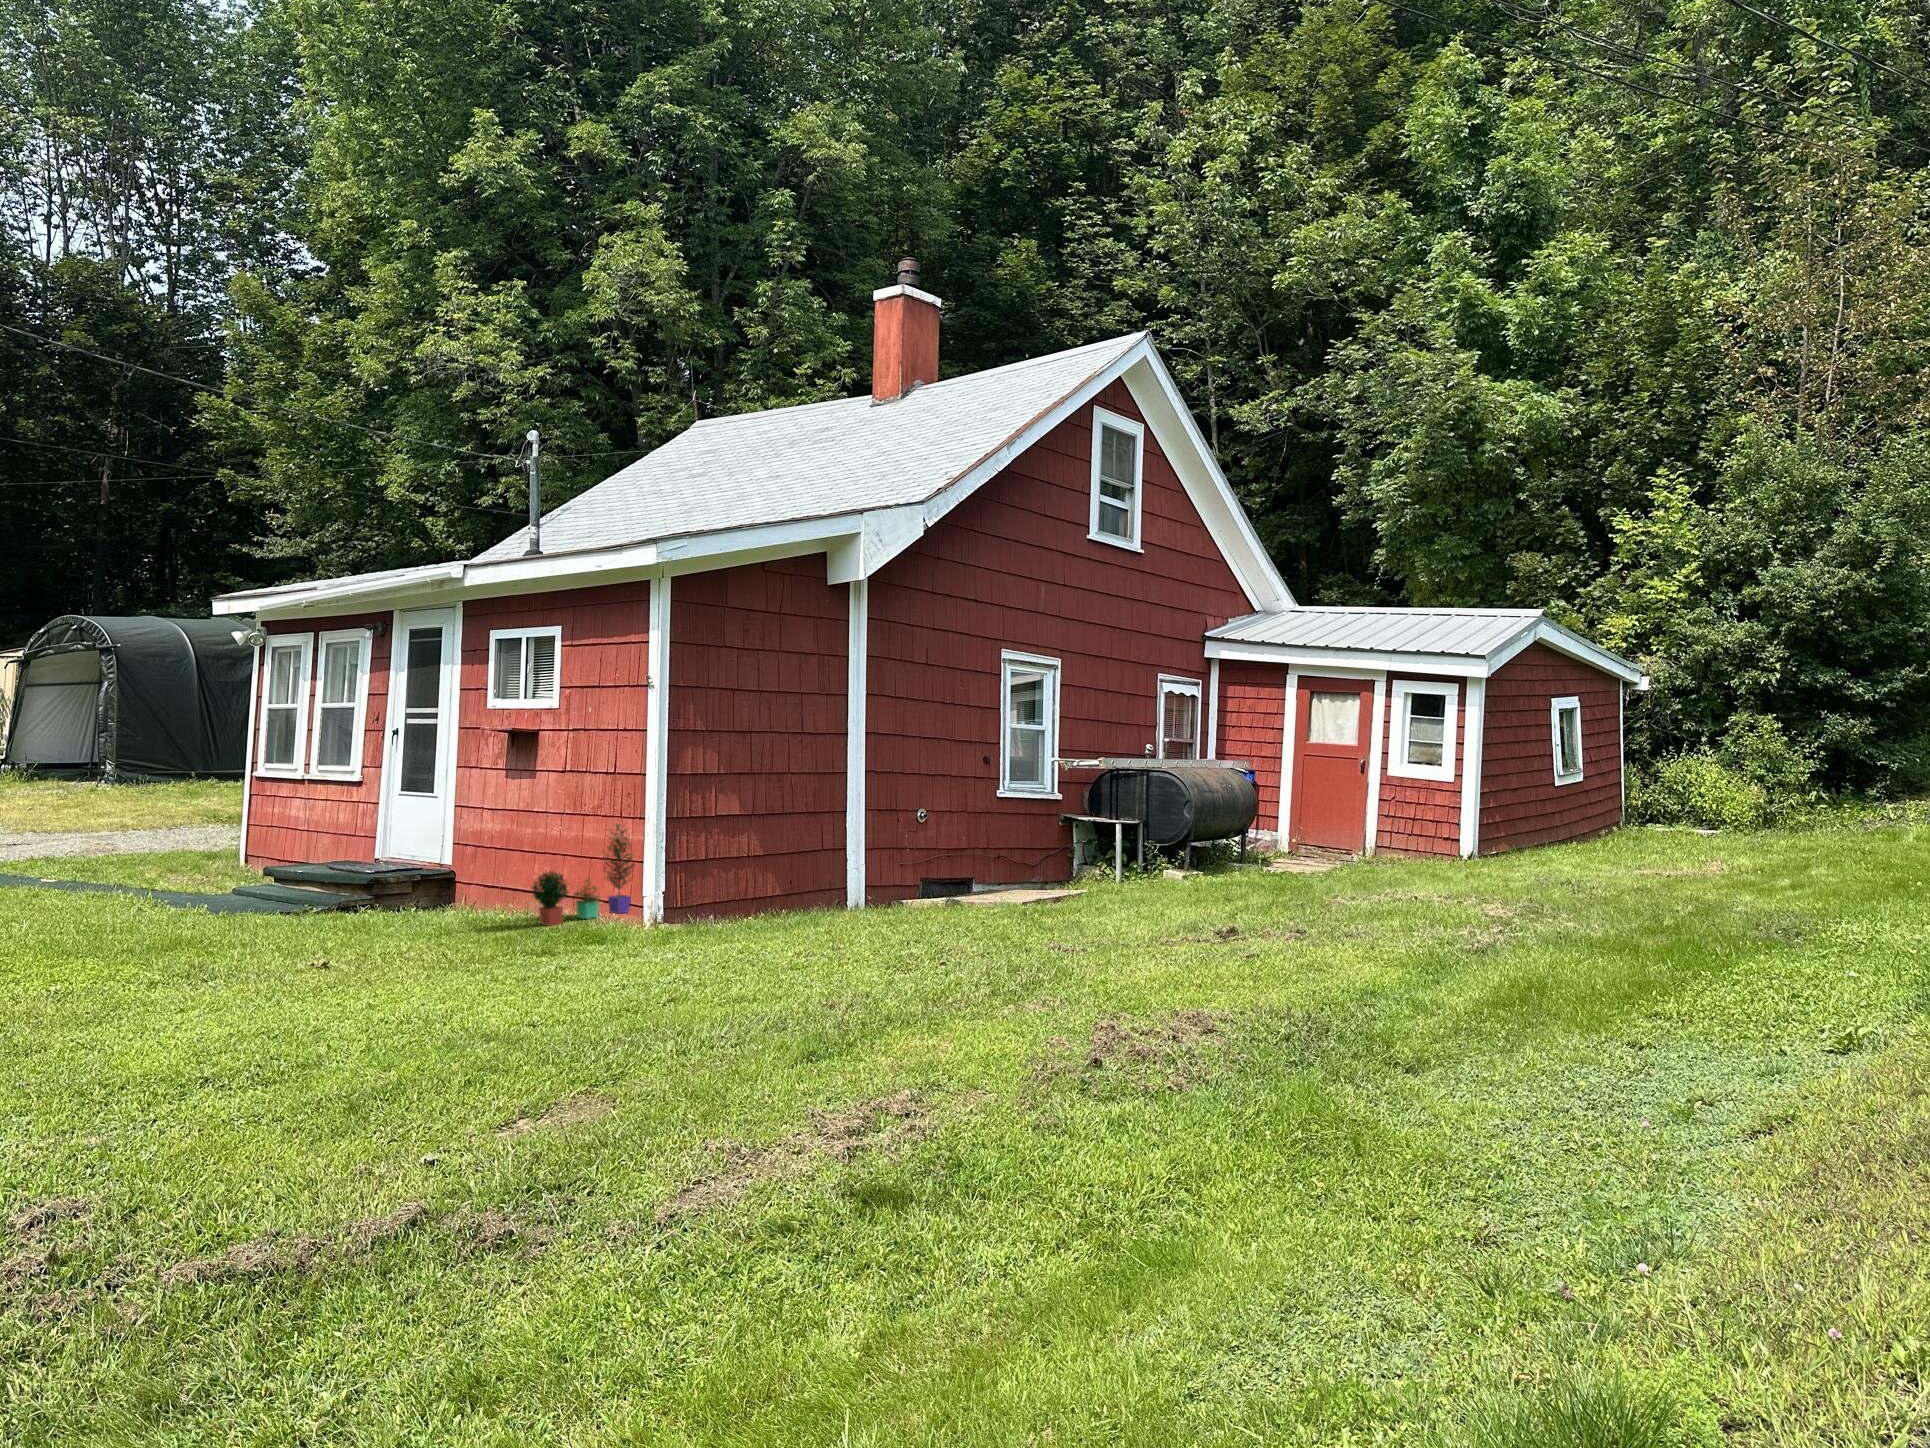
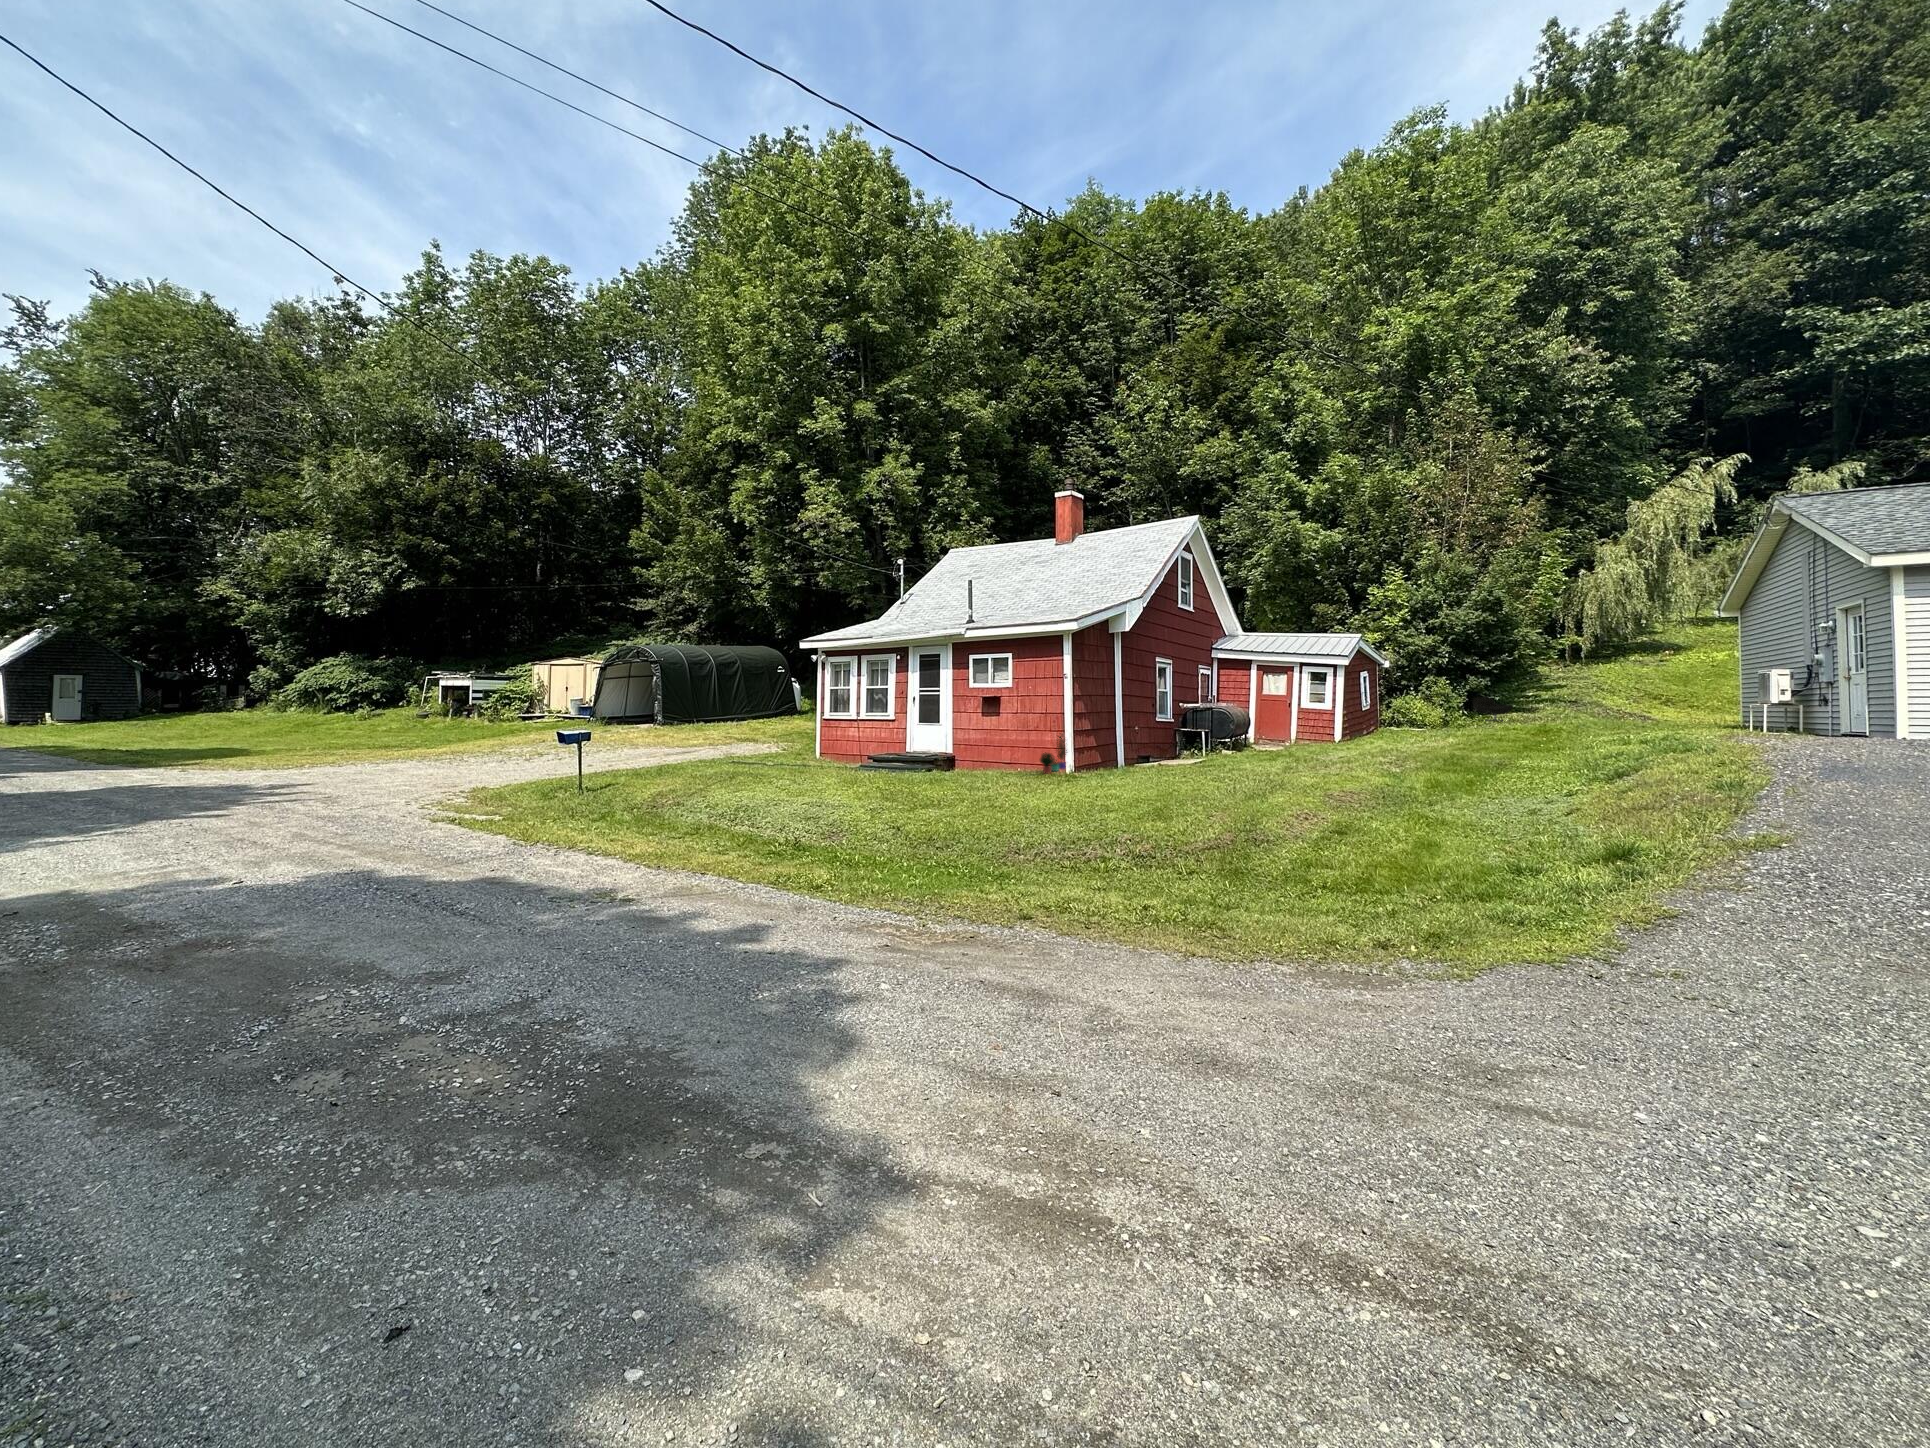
lounge chair: none [1818,759,1903,814] -> present [1473,697,1512,720]

